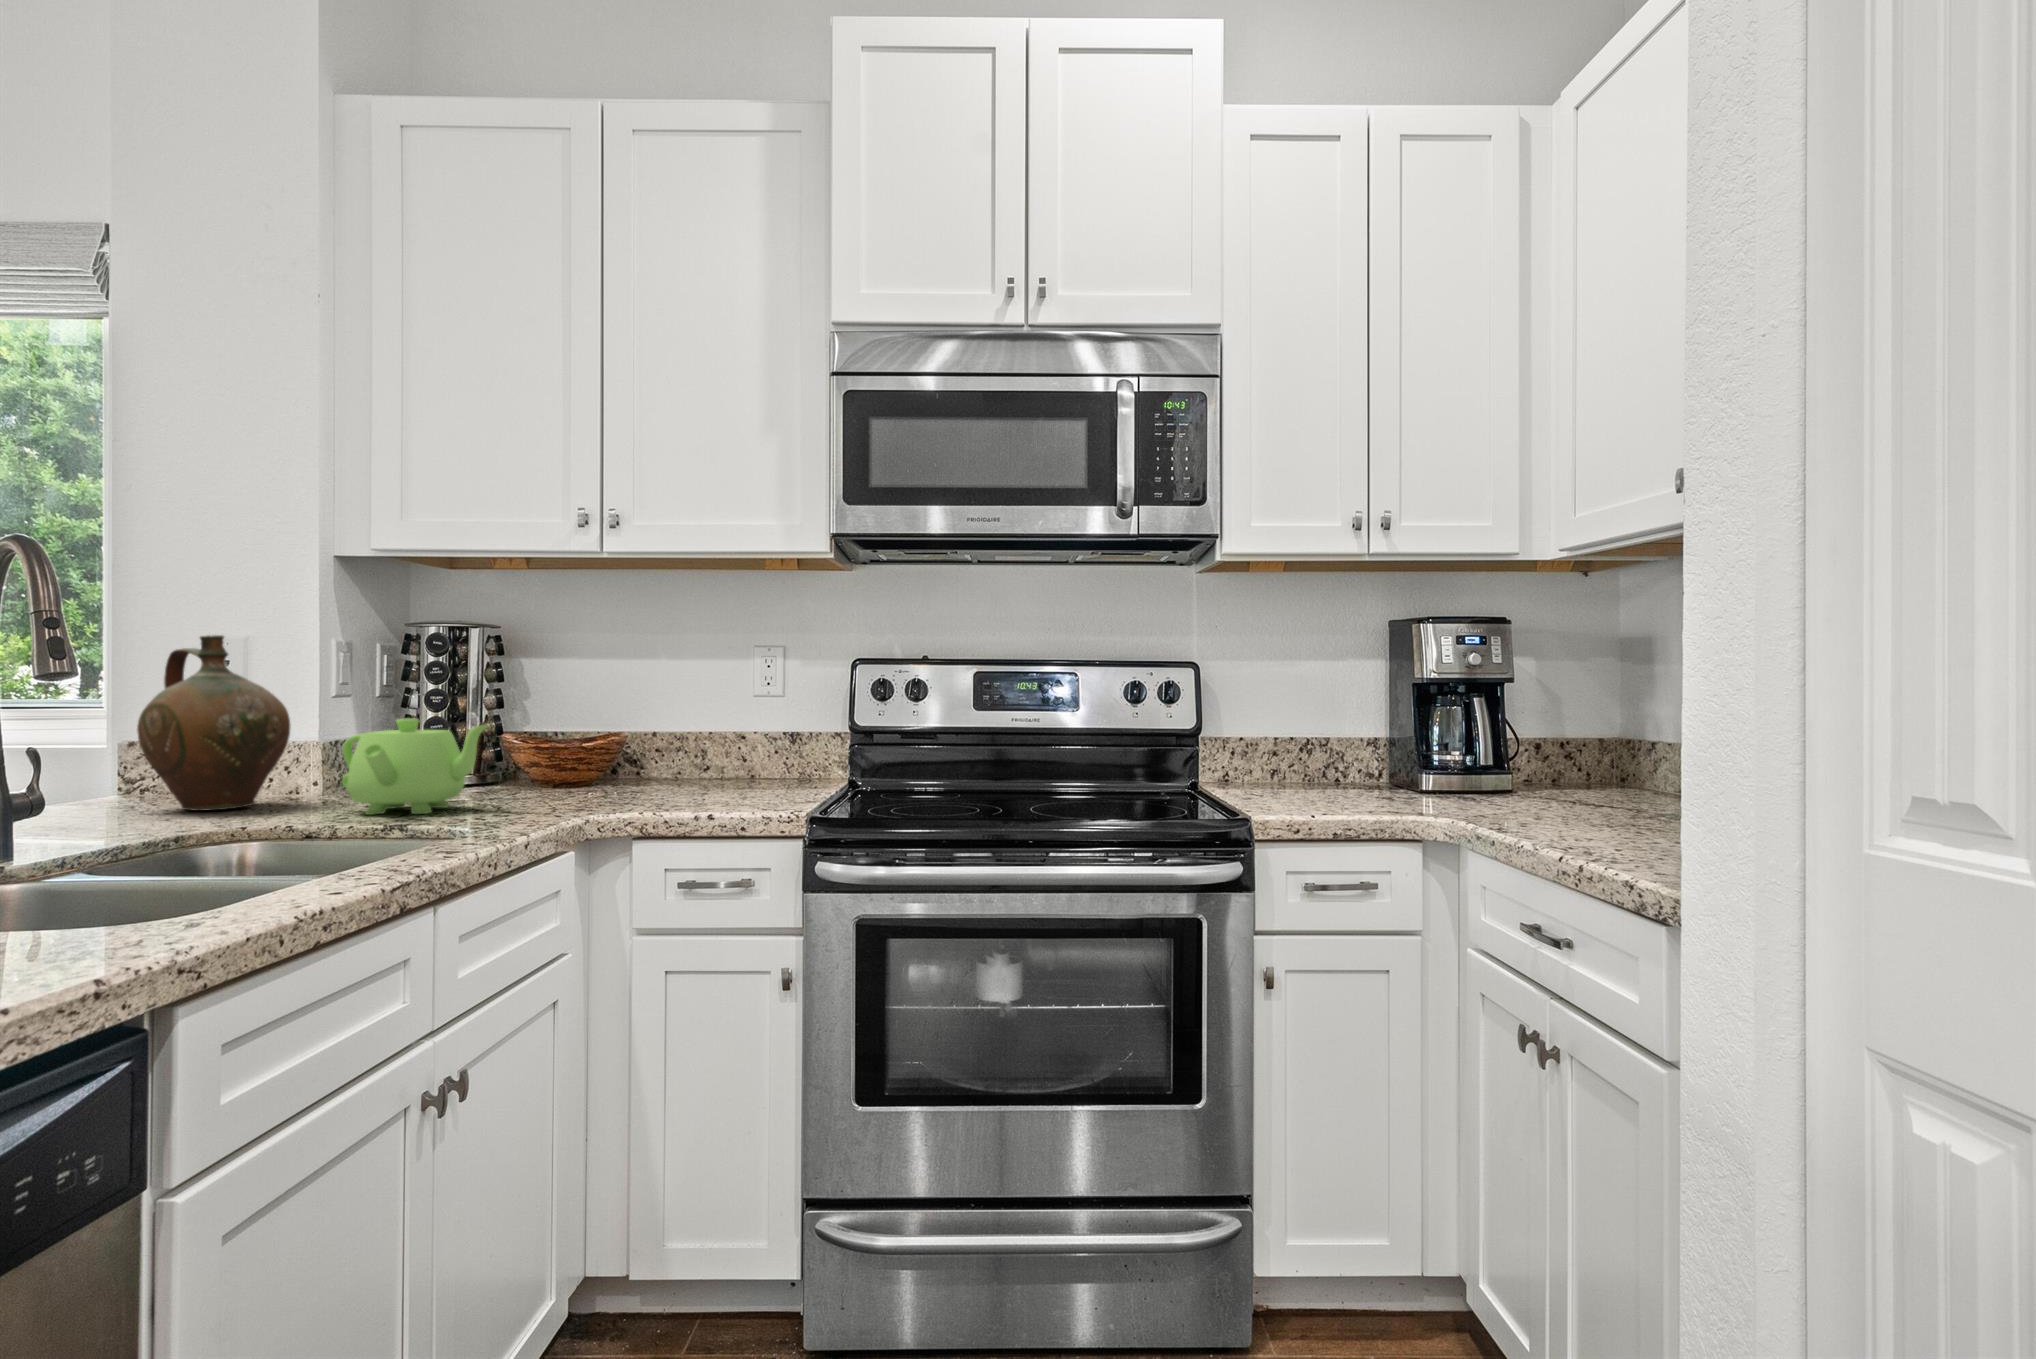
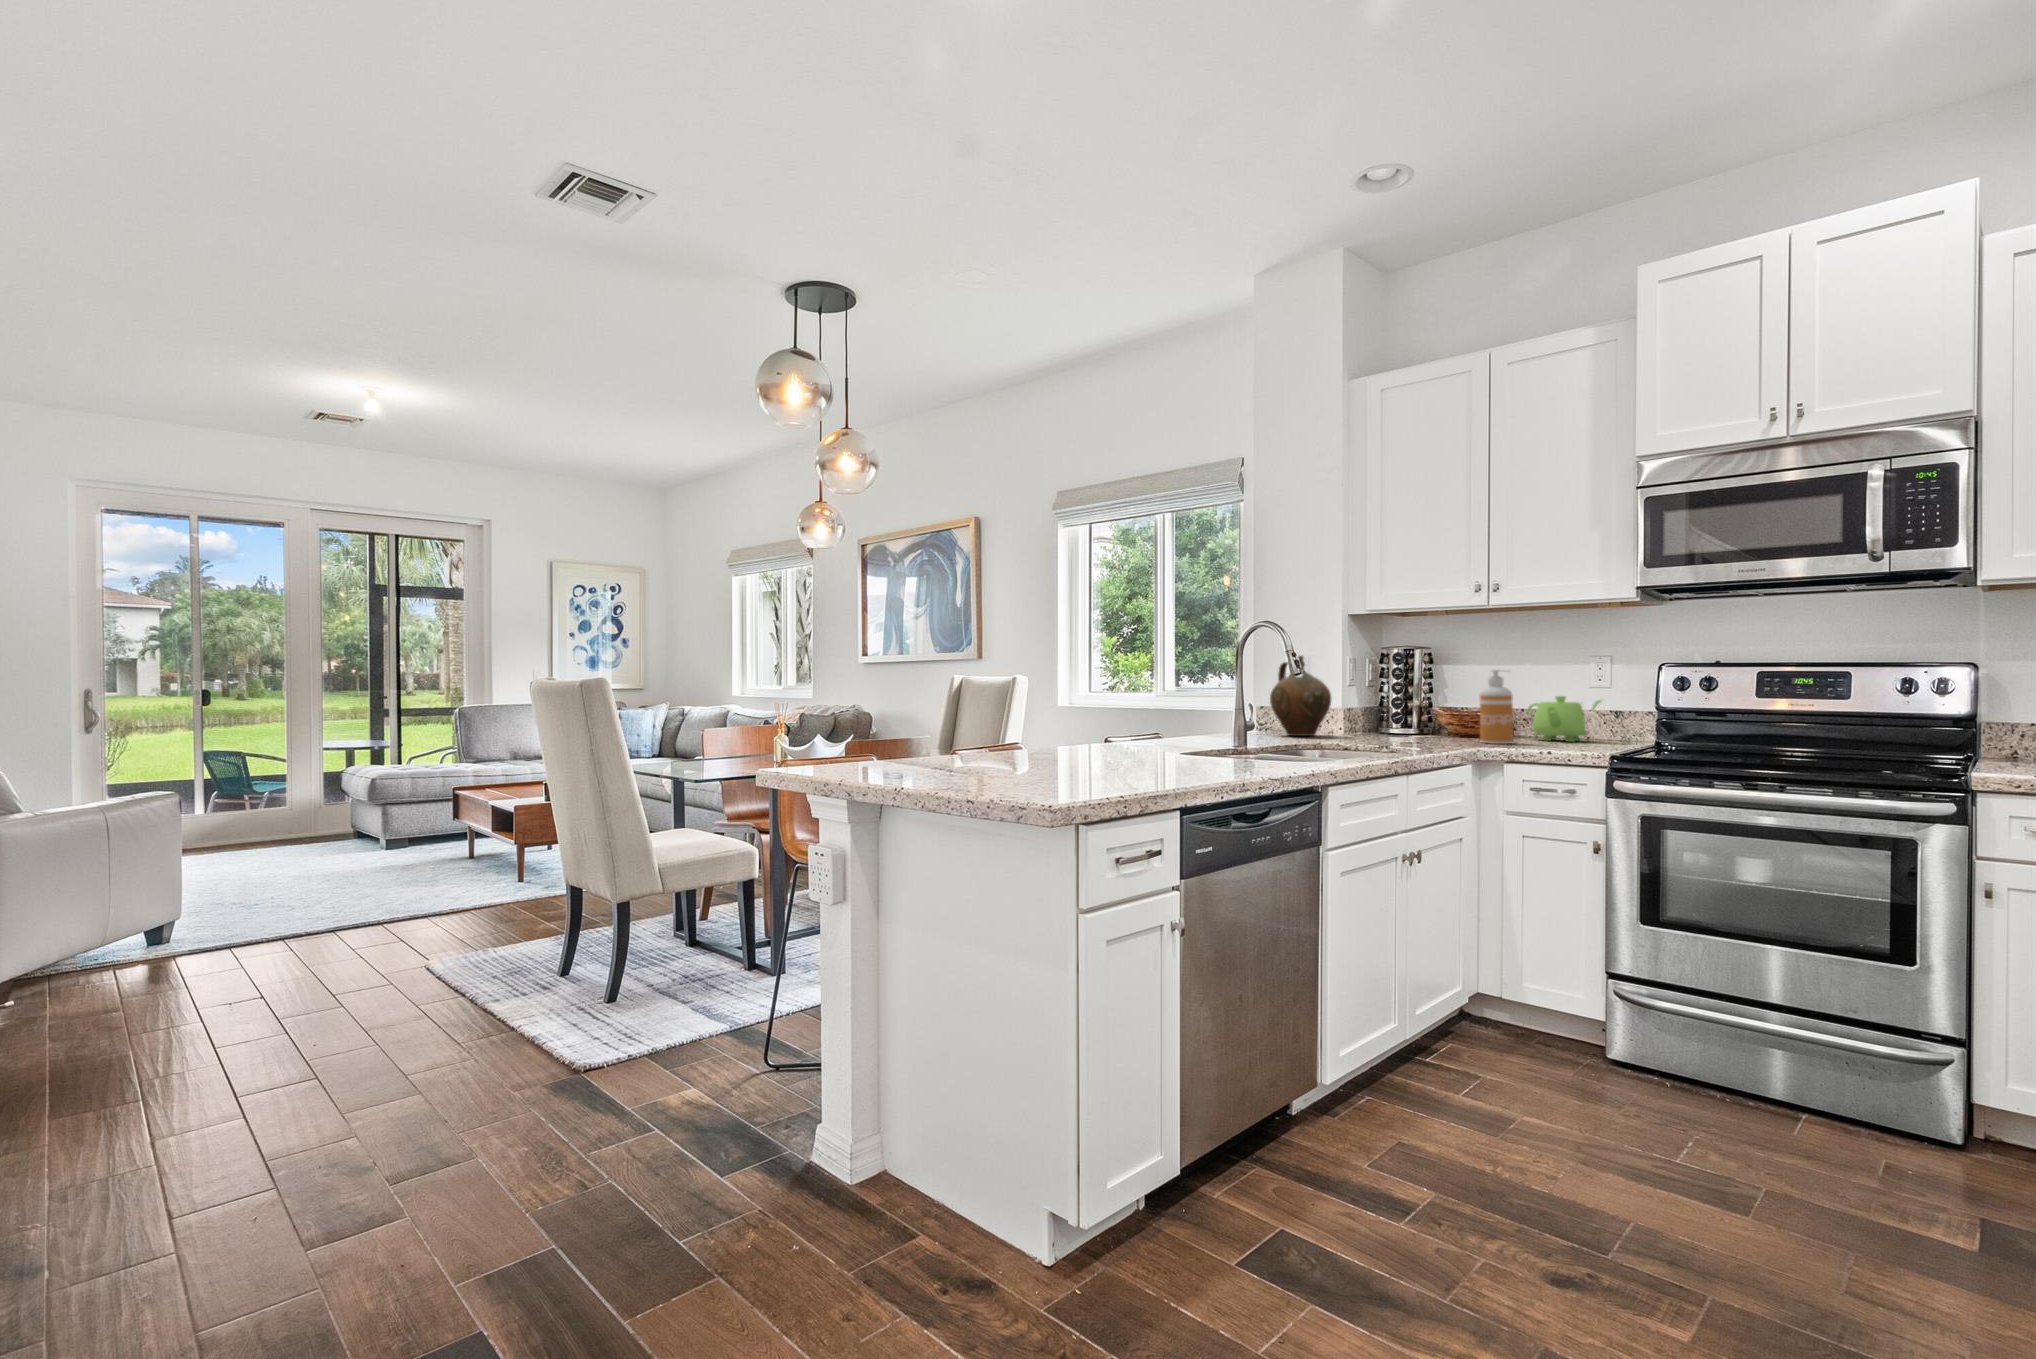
soap dispenser: none [587,668,642,802] -> present [1480,670,1513,744]
teapot: present [342,718,489,815] -> present [1528,696,1601,742]

